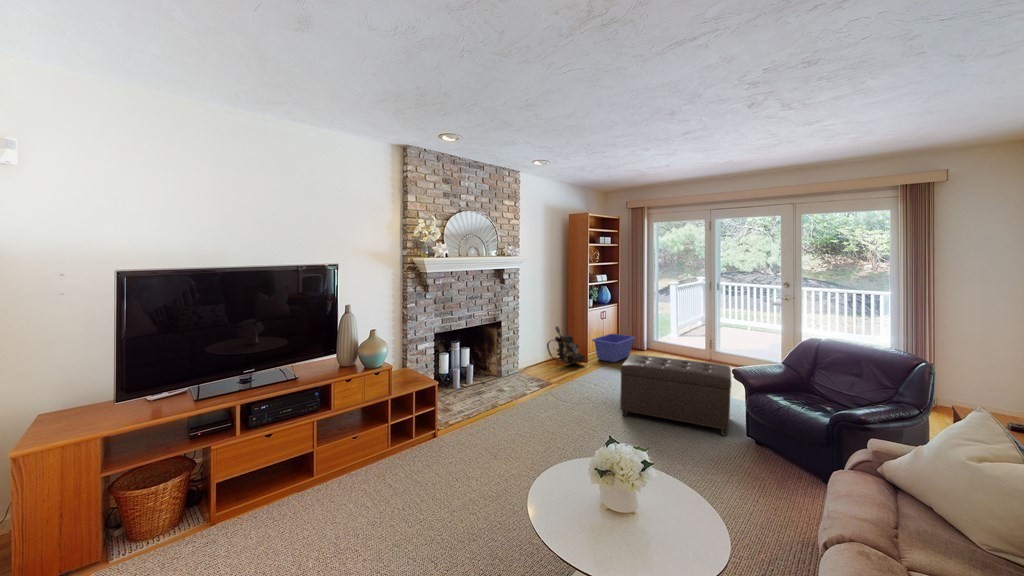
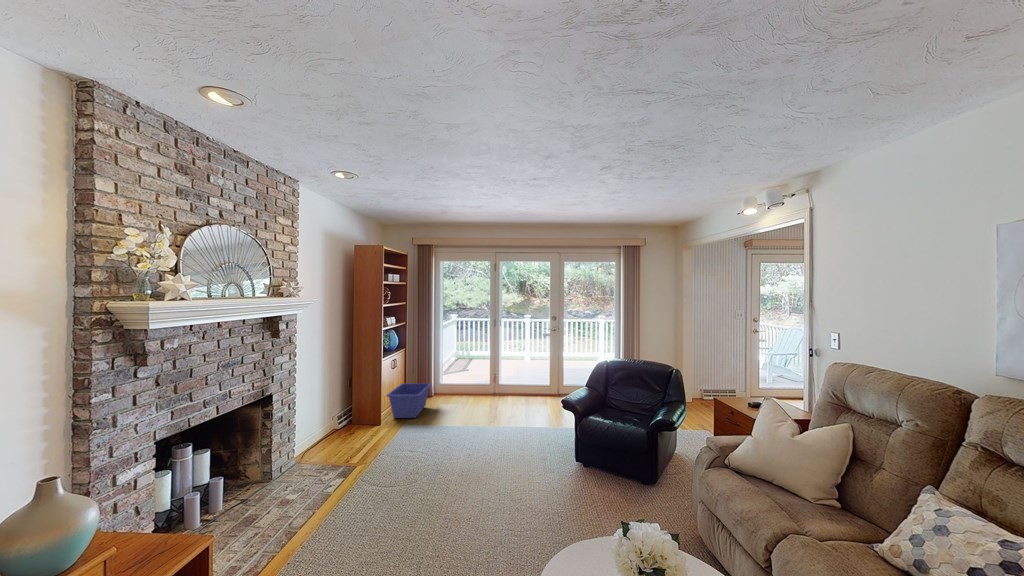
backpack: present [547,327,585,365] -> none [330,386,383,436]
ottoman: present [620,355,731,436] -> none [463,401,576,486]

